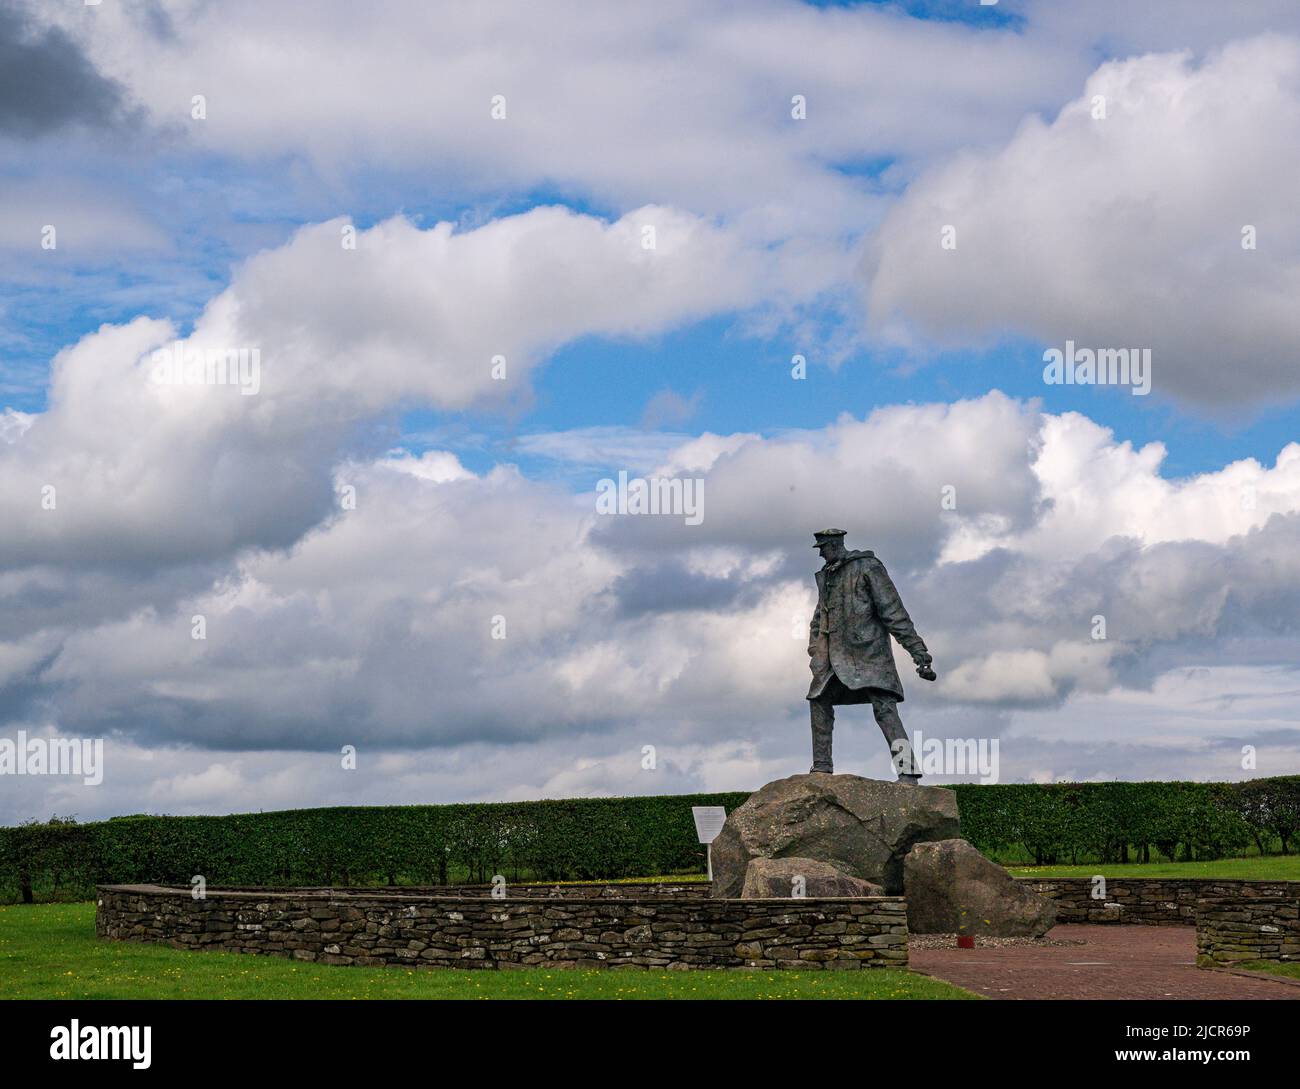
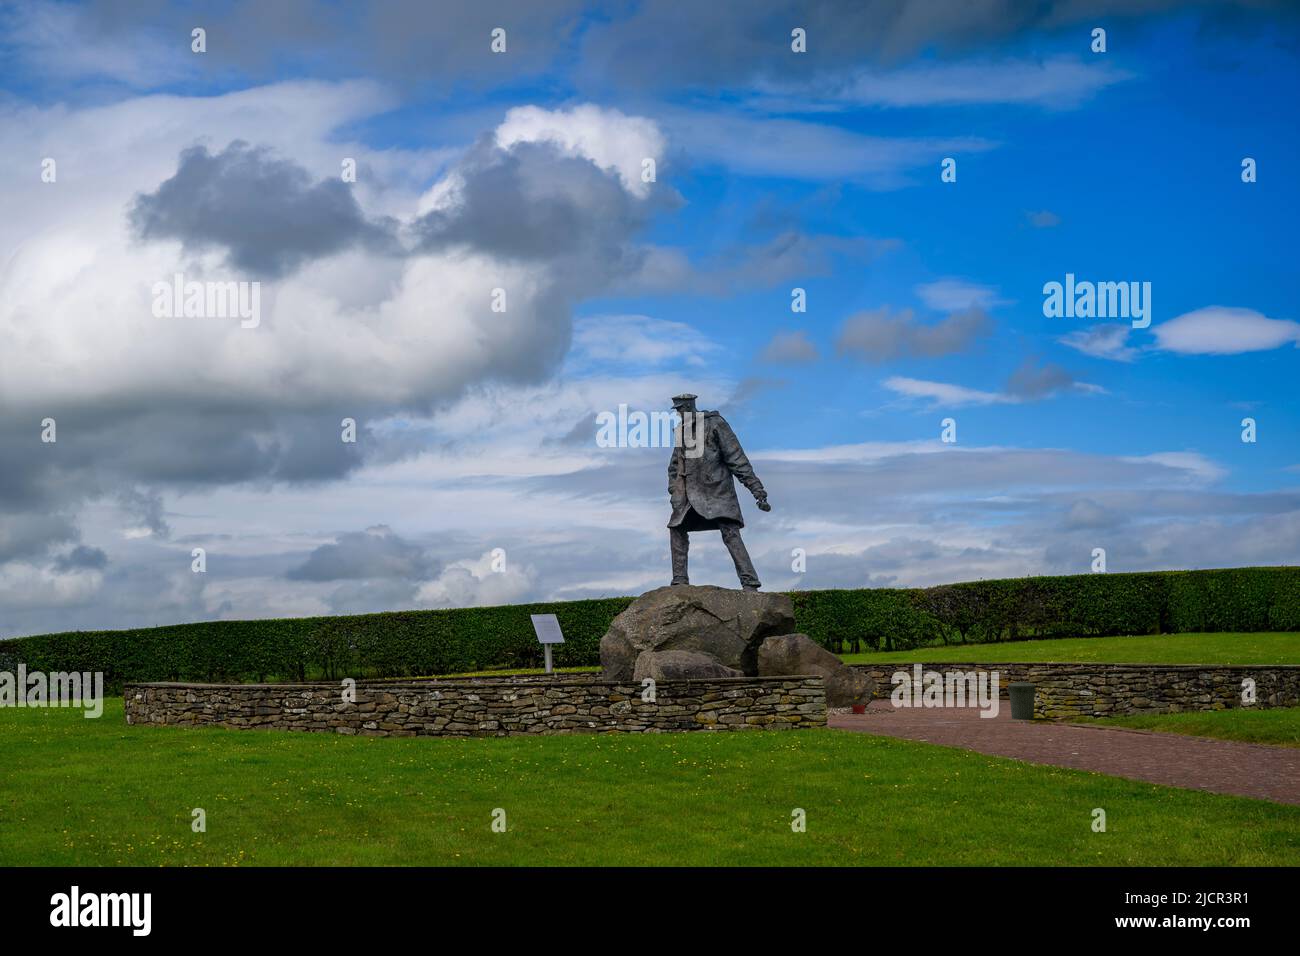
trash can: none [1161,909,1200,963] -> present [1008,682,1036,720]

